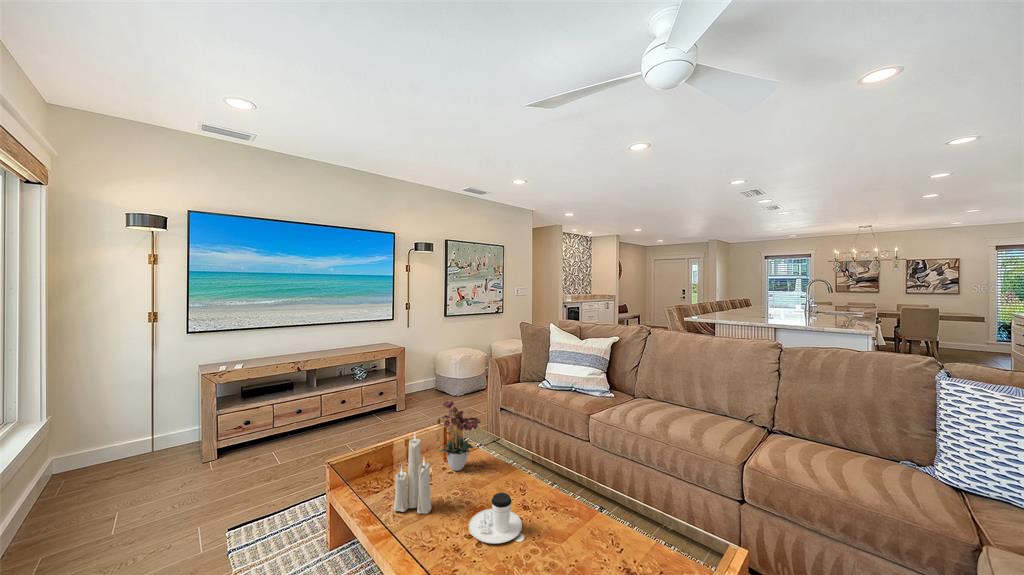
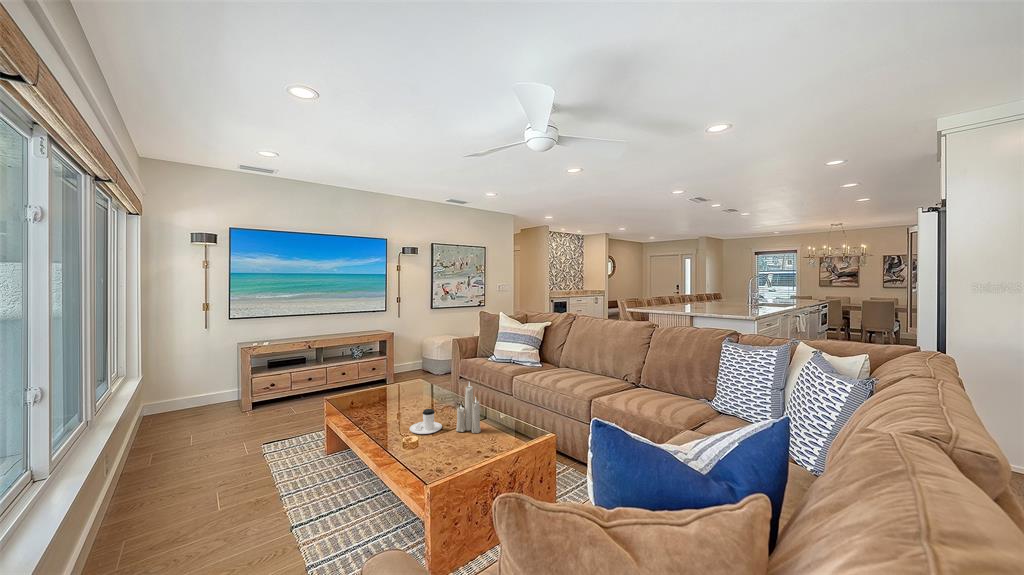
flower arrangement: present [438,401,481,471] -> none [398,358,431,406]
candle: present [394,435,432,514] -> present [456,384,481,433]

